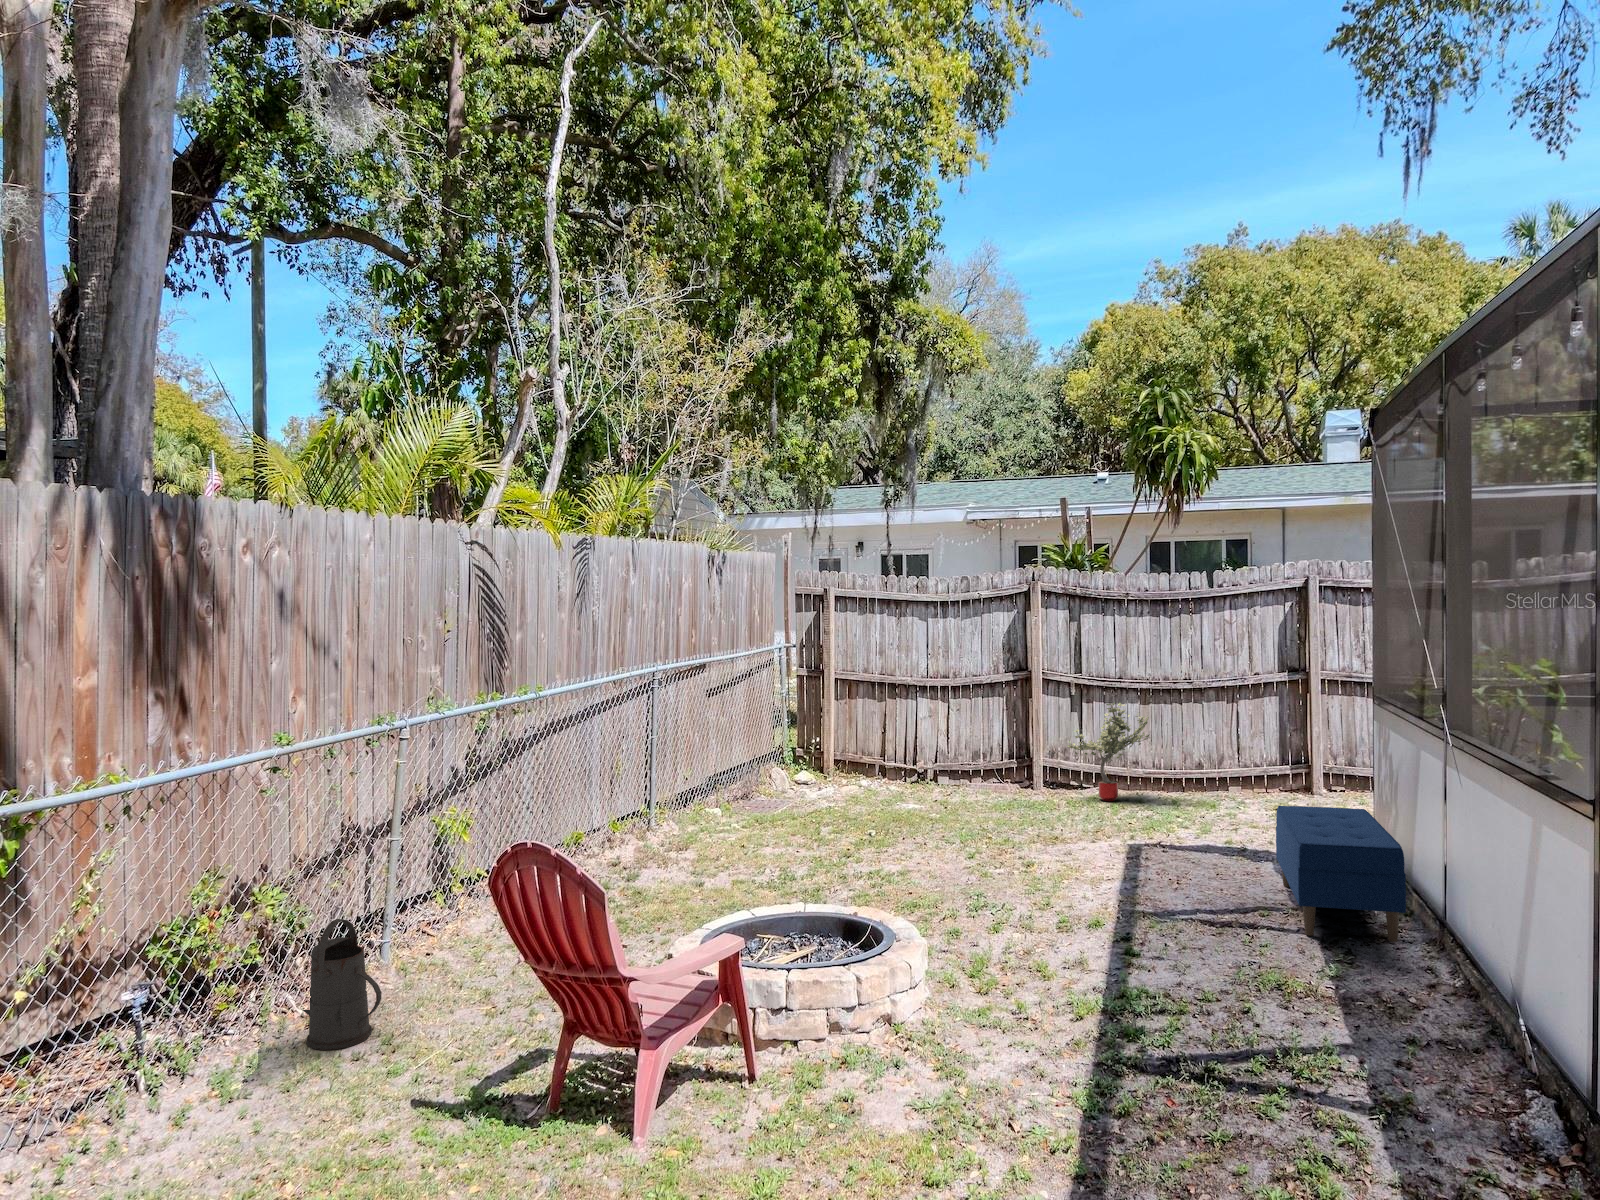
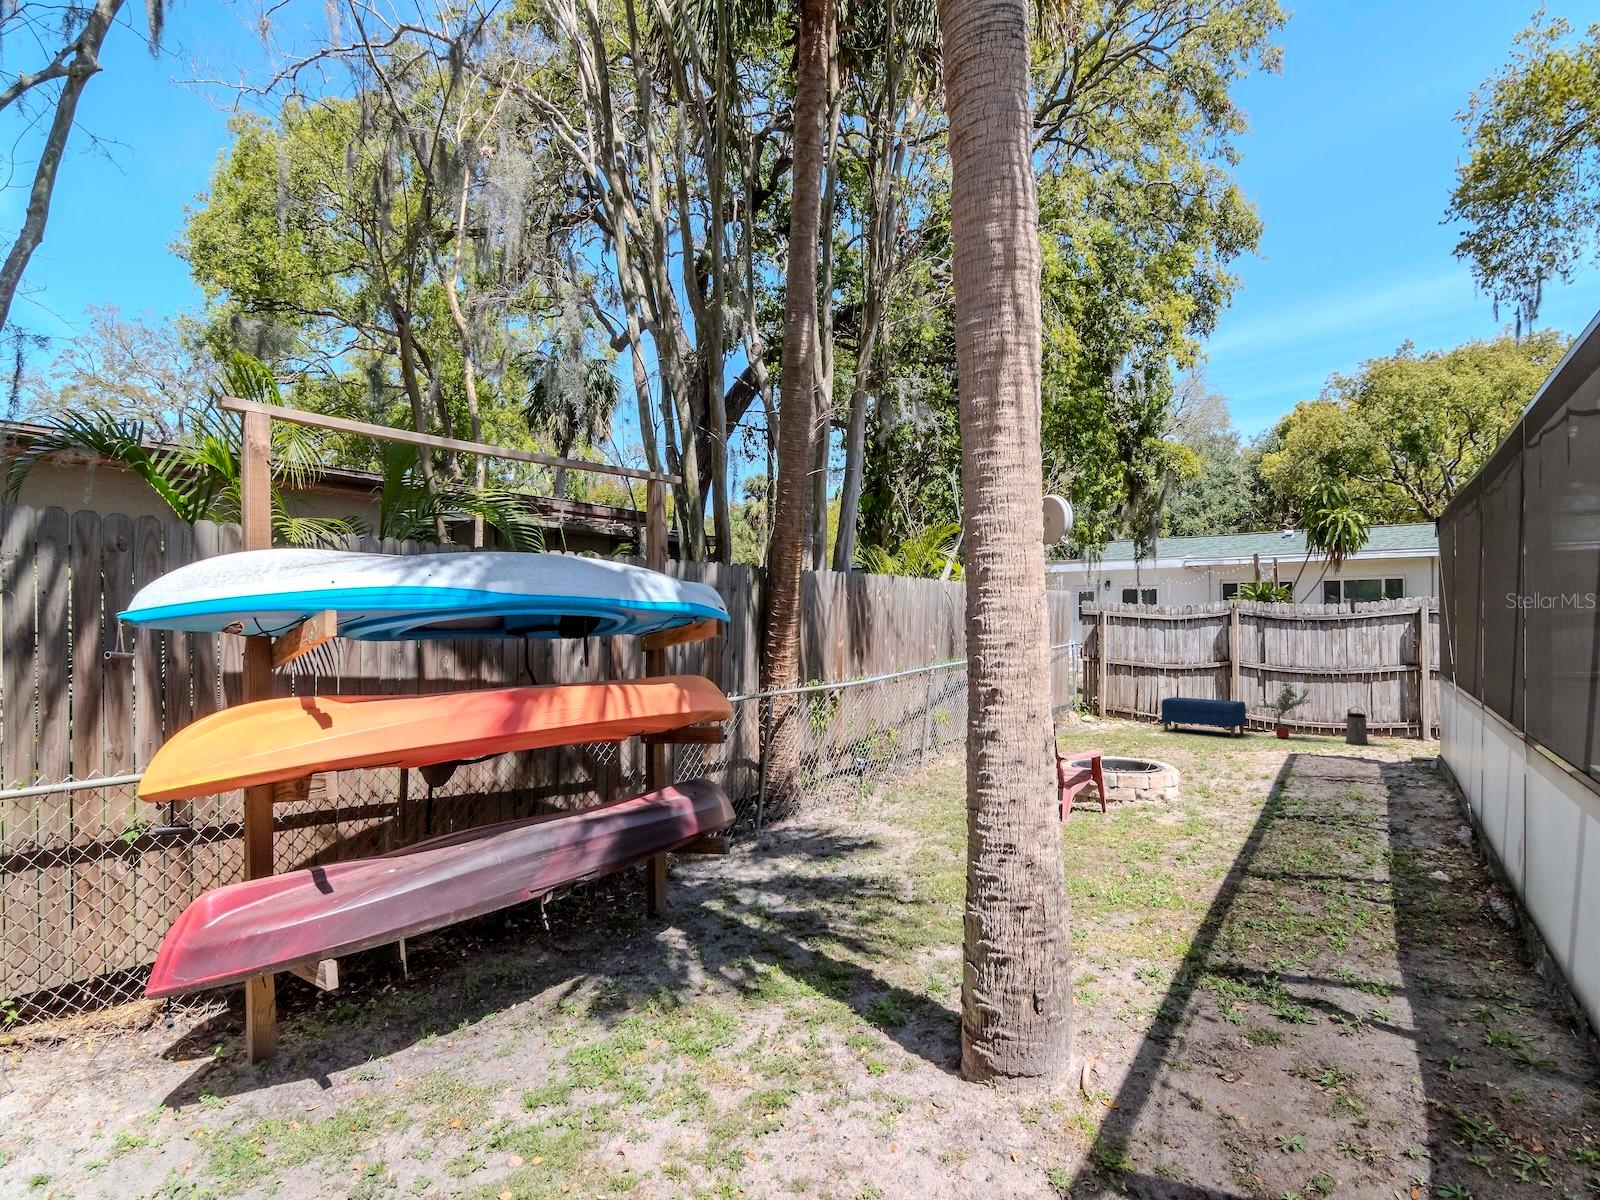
bench: present [1276,806,1406,942] -> present [1162,697,1246,738]
watering can: present [303,919,382,1050] -> present [1345,706,1368,745]

